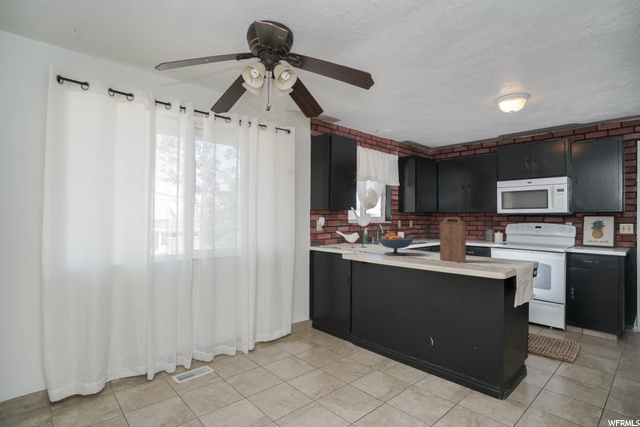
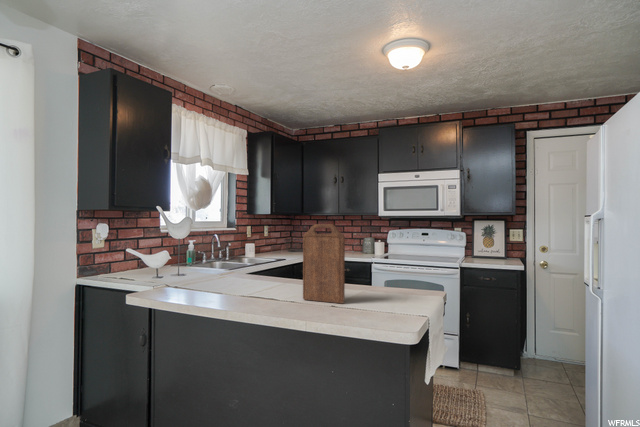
fruit bowl: present [379,233,413,255] -> none [199,250,261,293]

